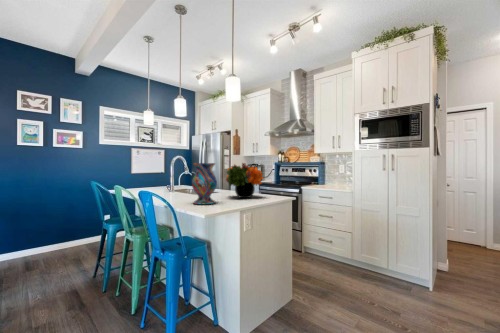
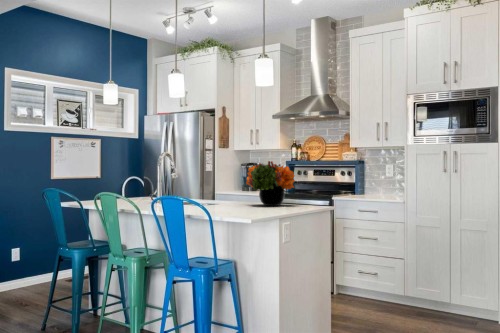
vase: present [192,163,217,204] -> none [219,161,248,210]

